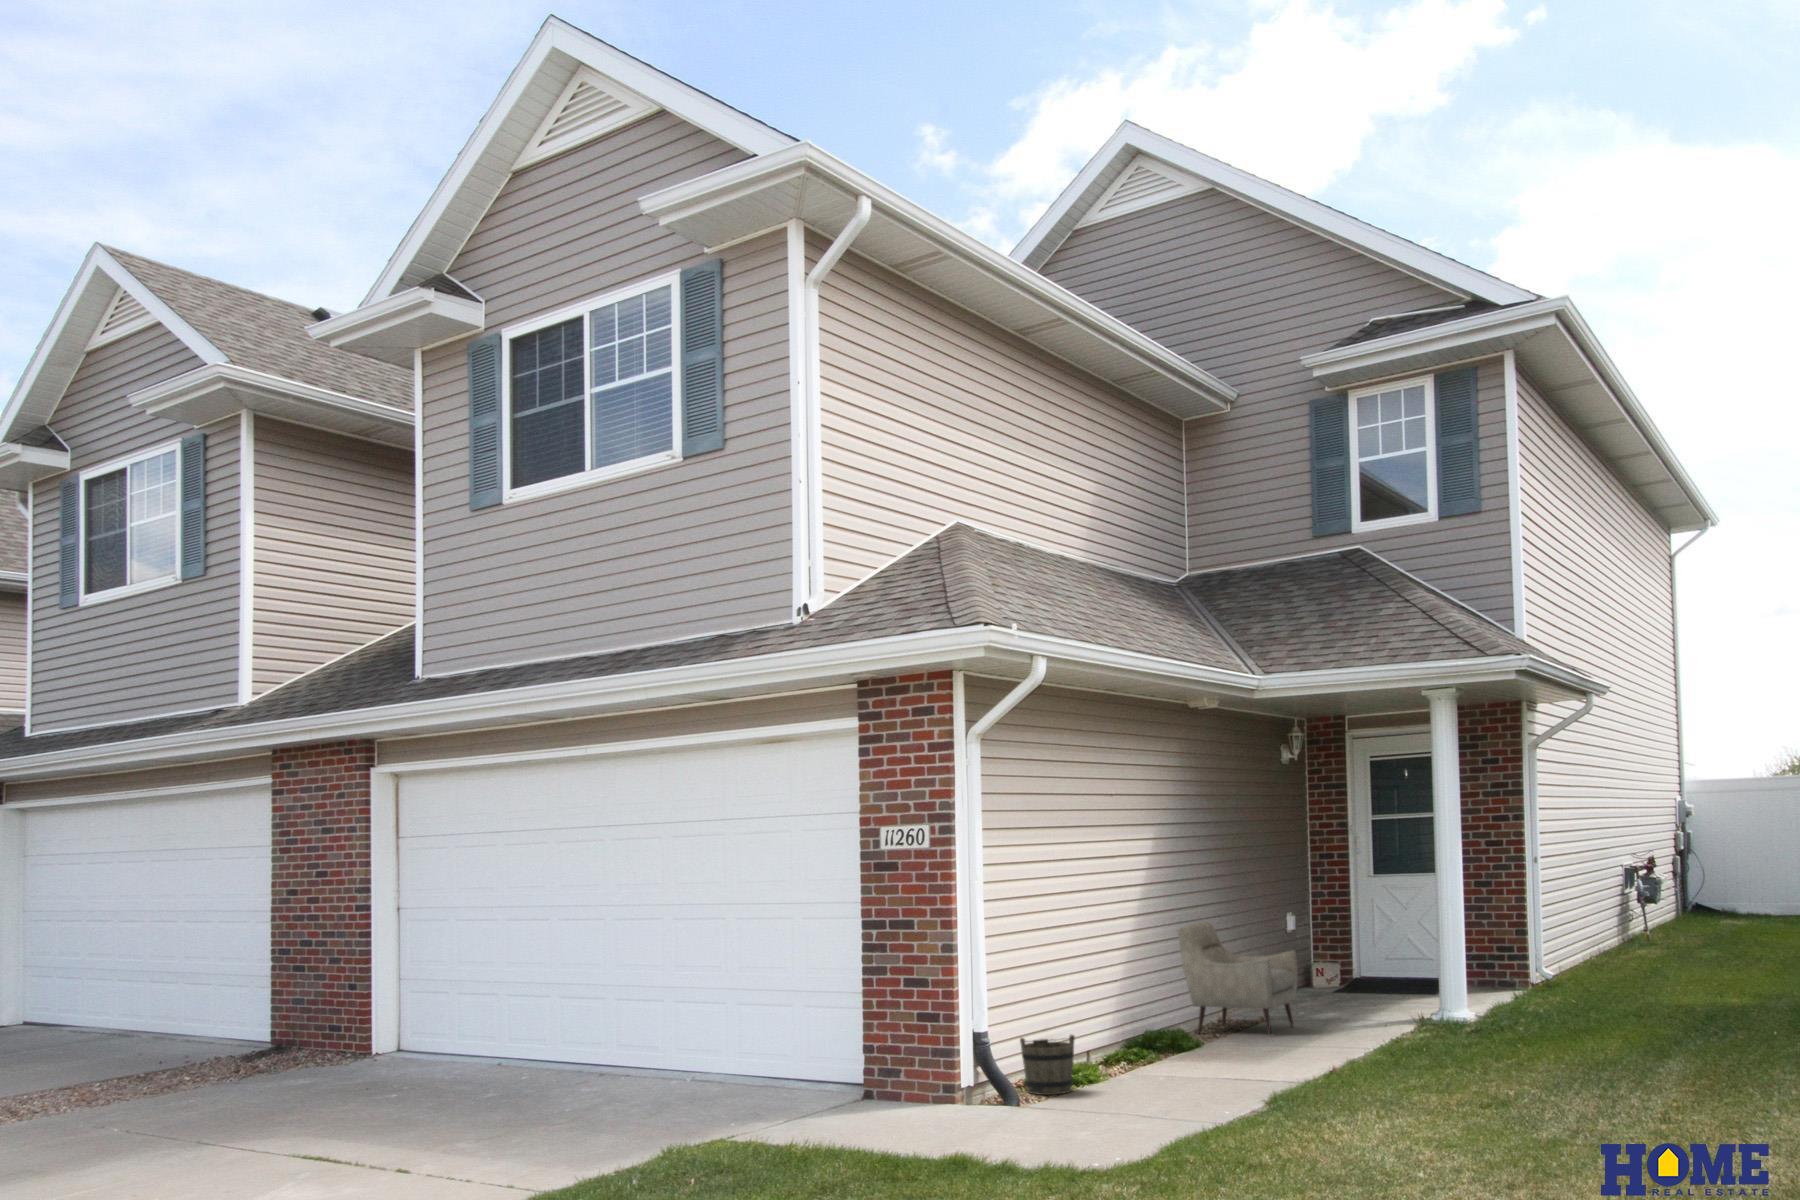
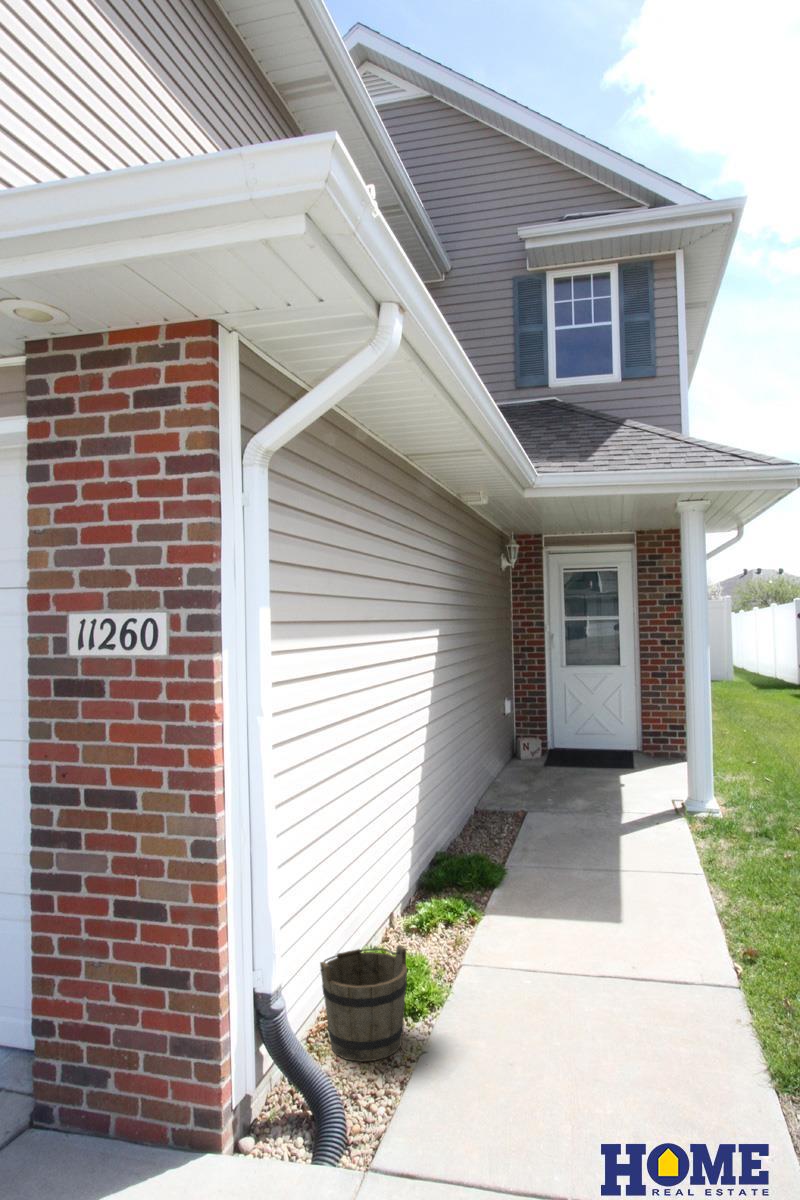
chair: present [1177,922,1297,1035] -> none [455,721,567,847]

